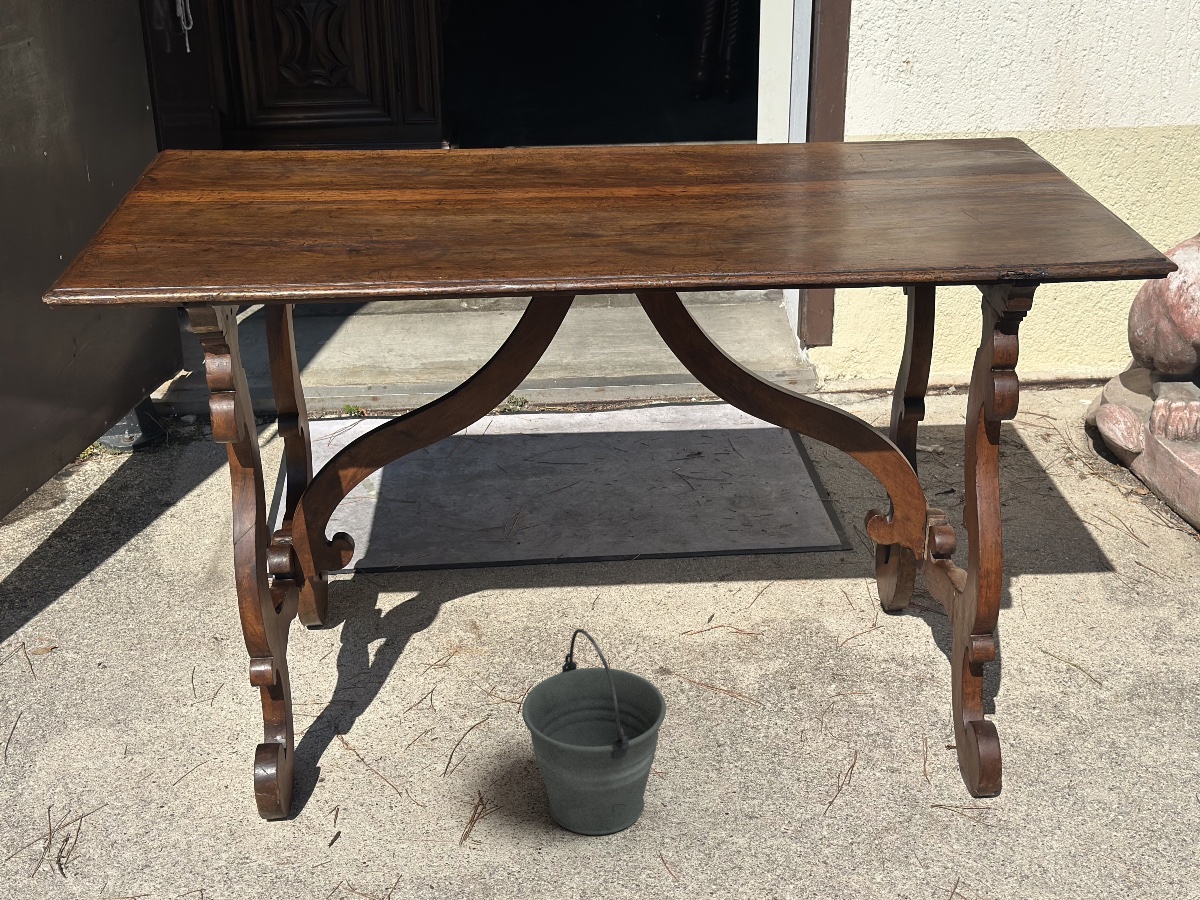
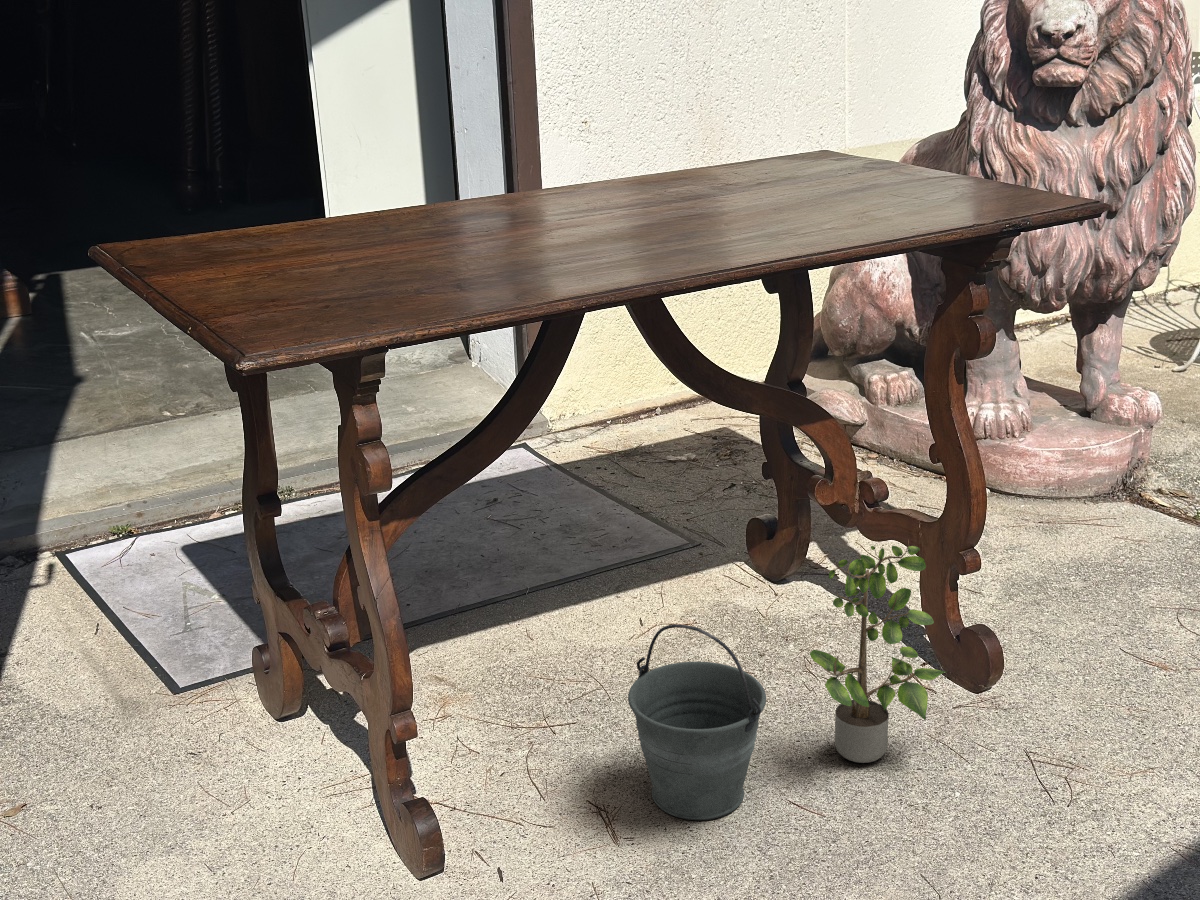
potted plant: none [733,602,892,832] -> present [810,540,946,763]

